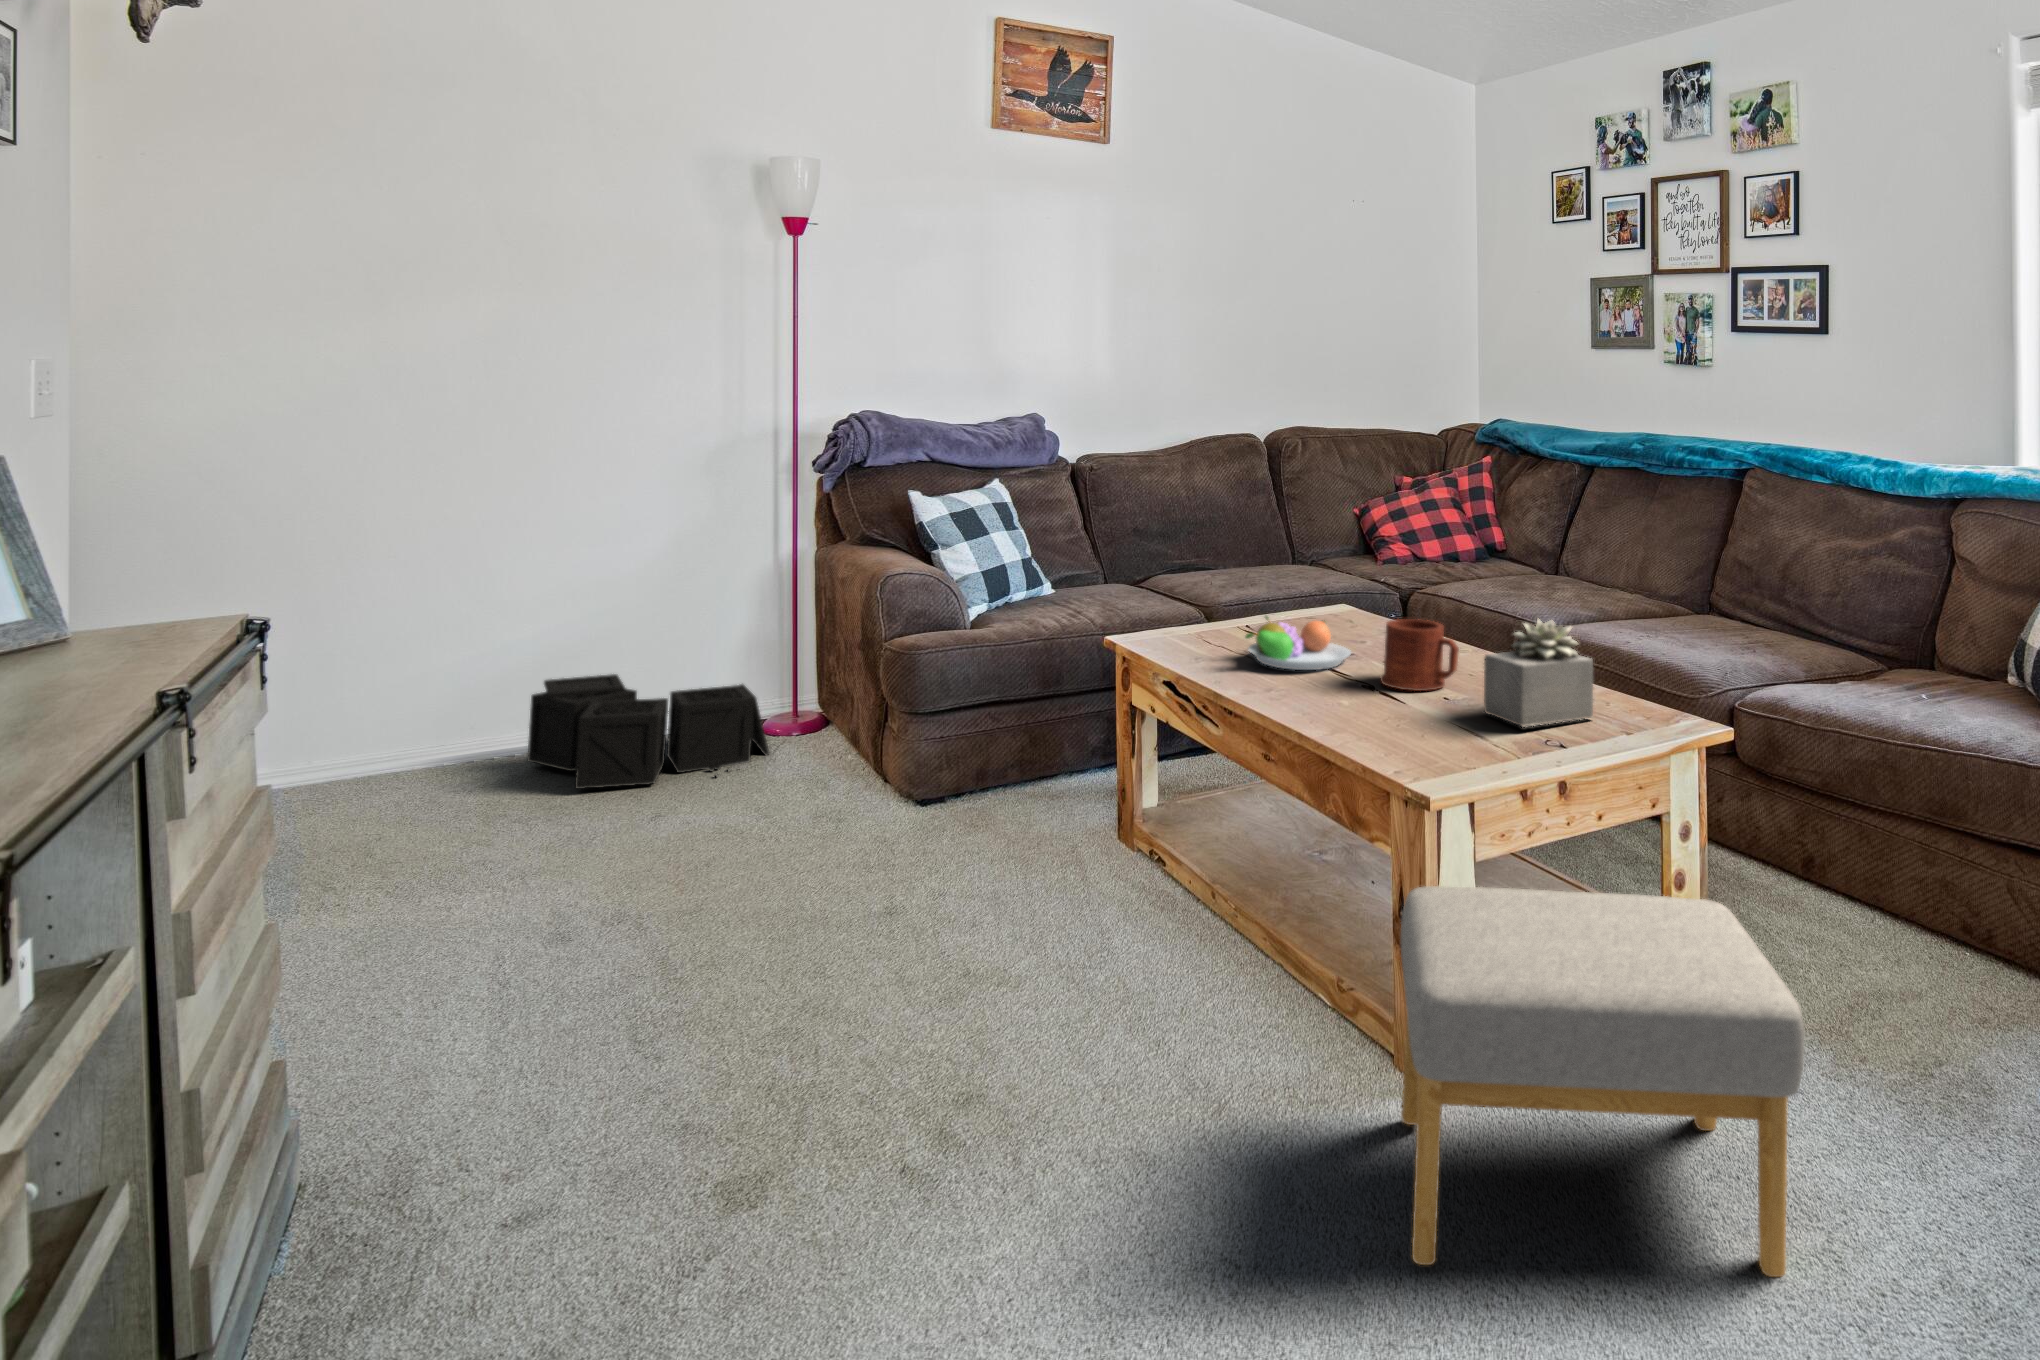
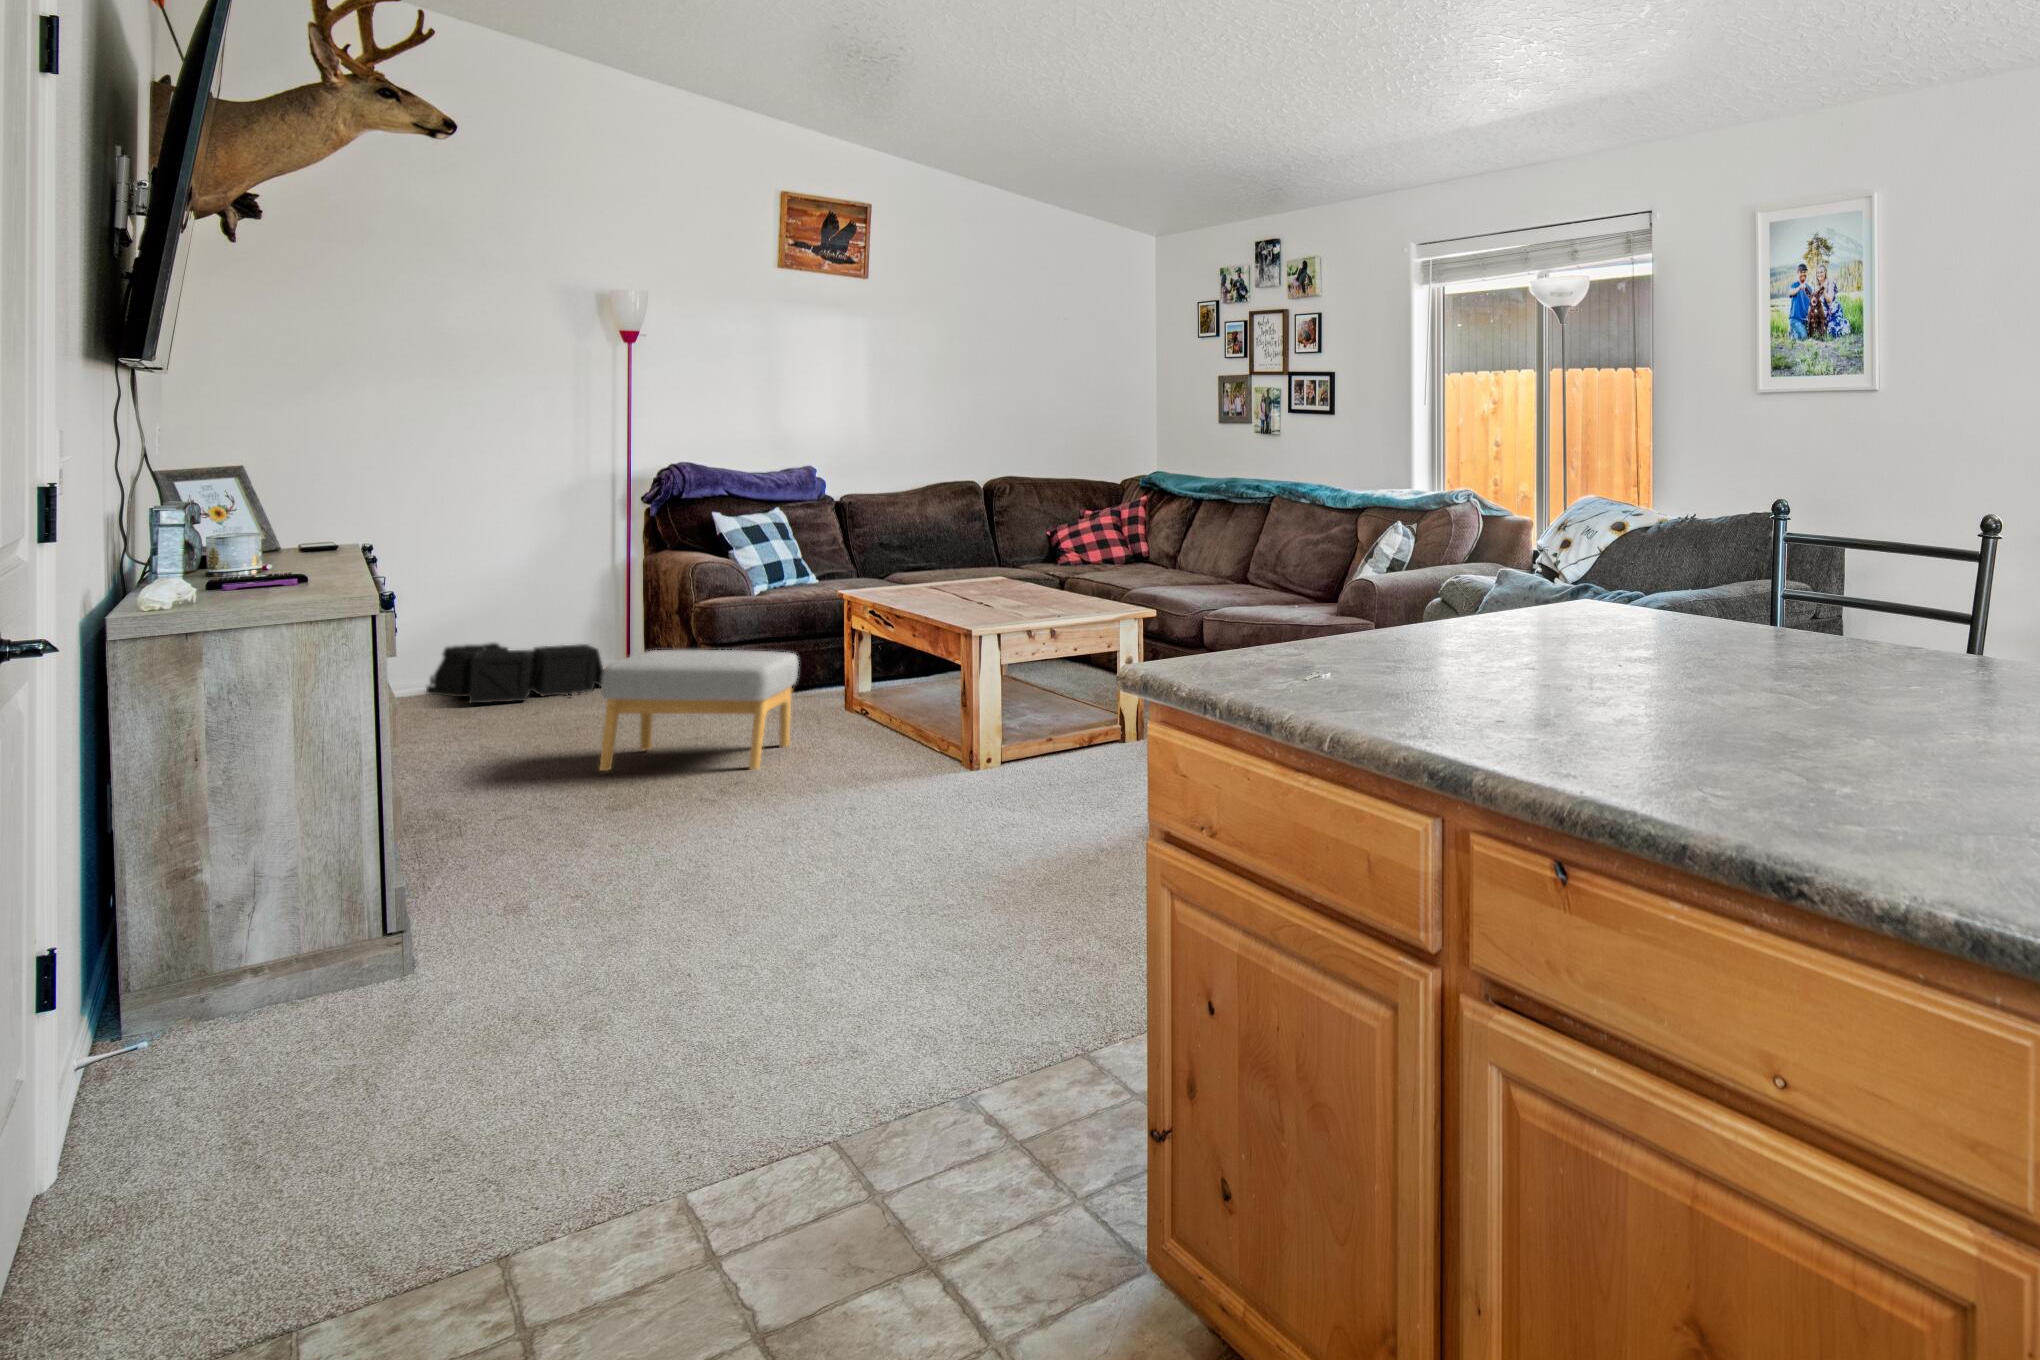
fruit bowl: present [1246,616,1351,670] -> none [917,571,984,598]
mug: present [1380,619,1459,691] -> none [991,568,1034,603]
succulent plant: present [1484,620,1593,727] -> none [1034,559,1092,609]
footstool: present [1401,886,1805,1277] -> present [600,650,798,771]

